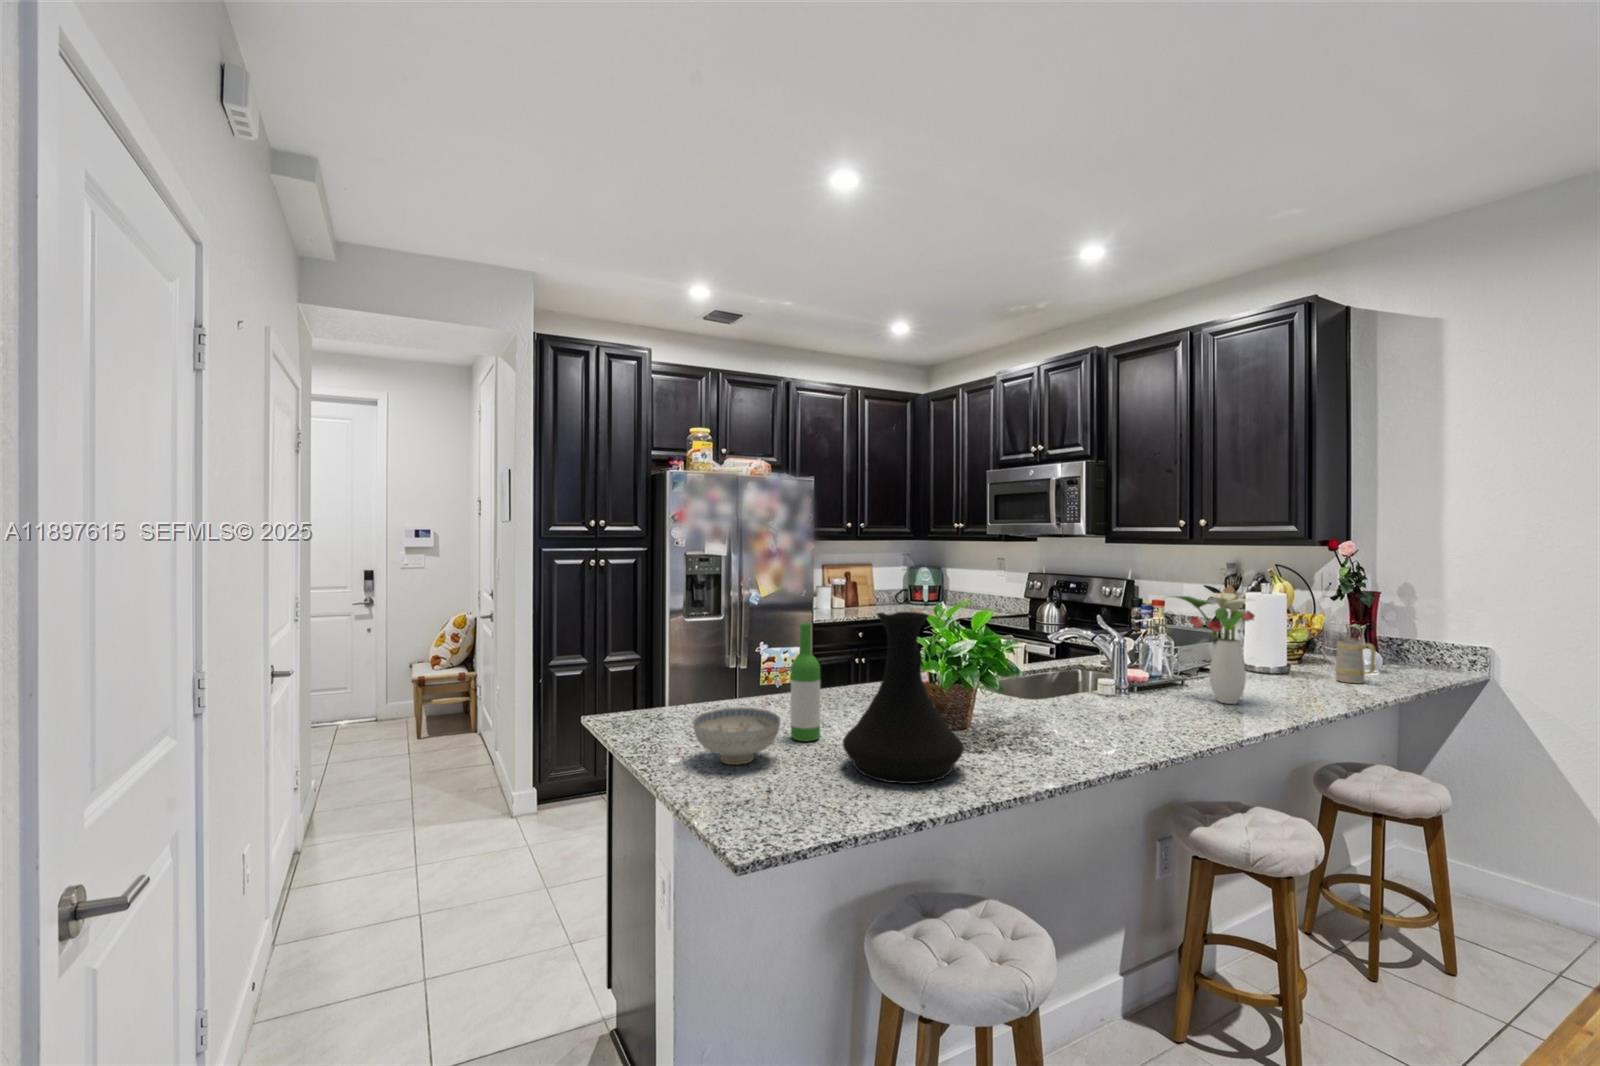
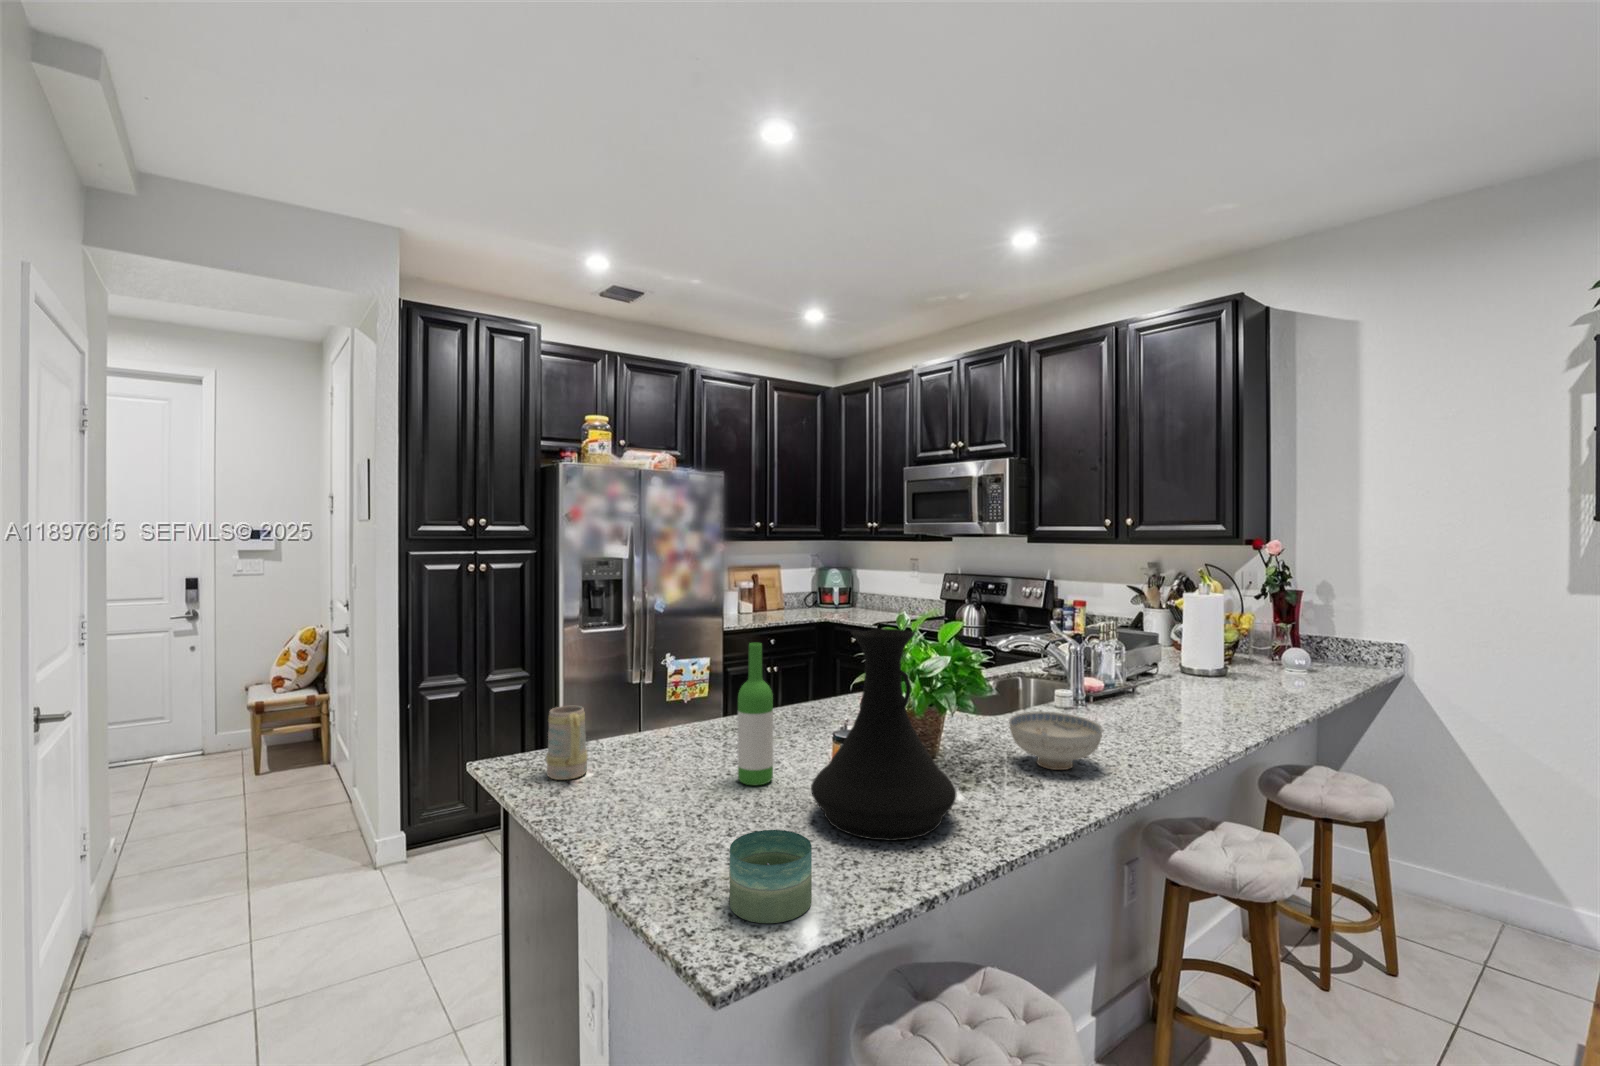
flower arrangement: present [1175,593,1255,704] -> none [1118,595,1215,712]
mug: present [1335,641,1376,683] -> present [546,706,588,780]
ceramic bowl: present [693,707,781,765] -> present [1009,712,1102,770]
candle: none [761,763,825,828] -> present [730,830,812,923]

